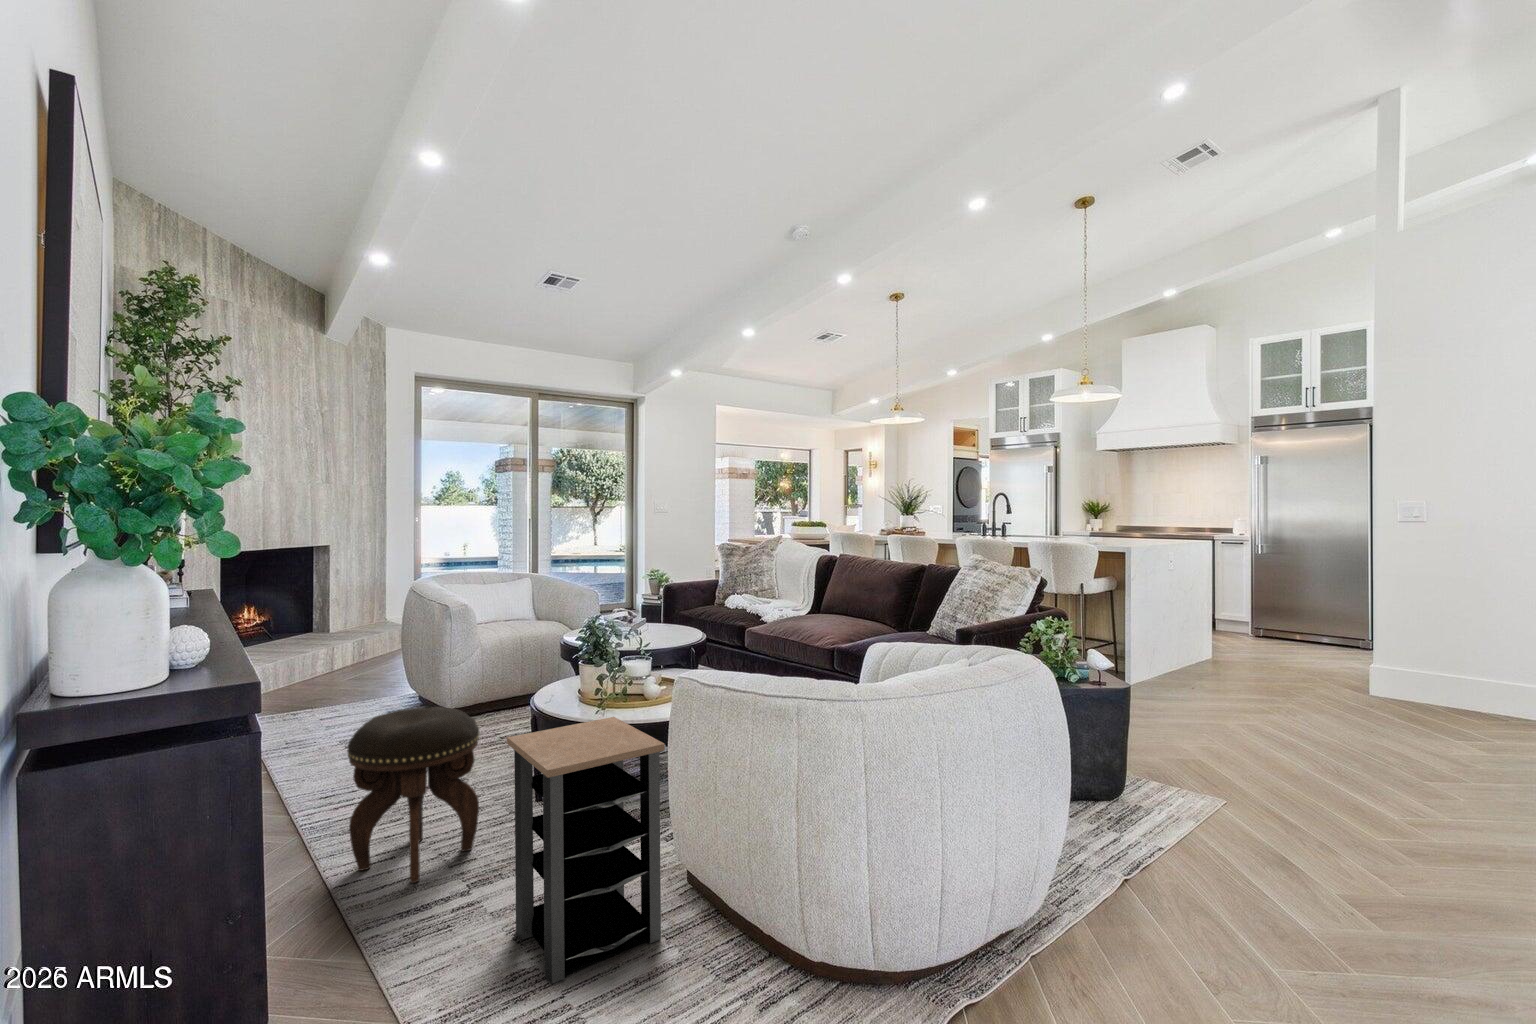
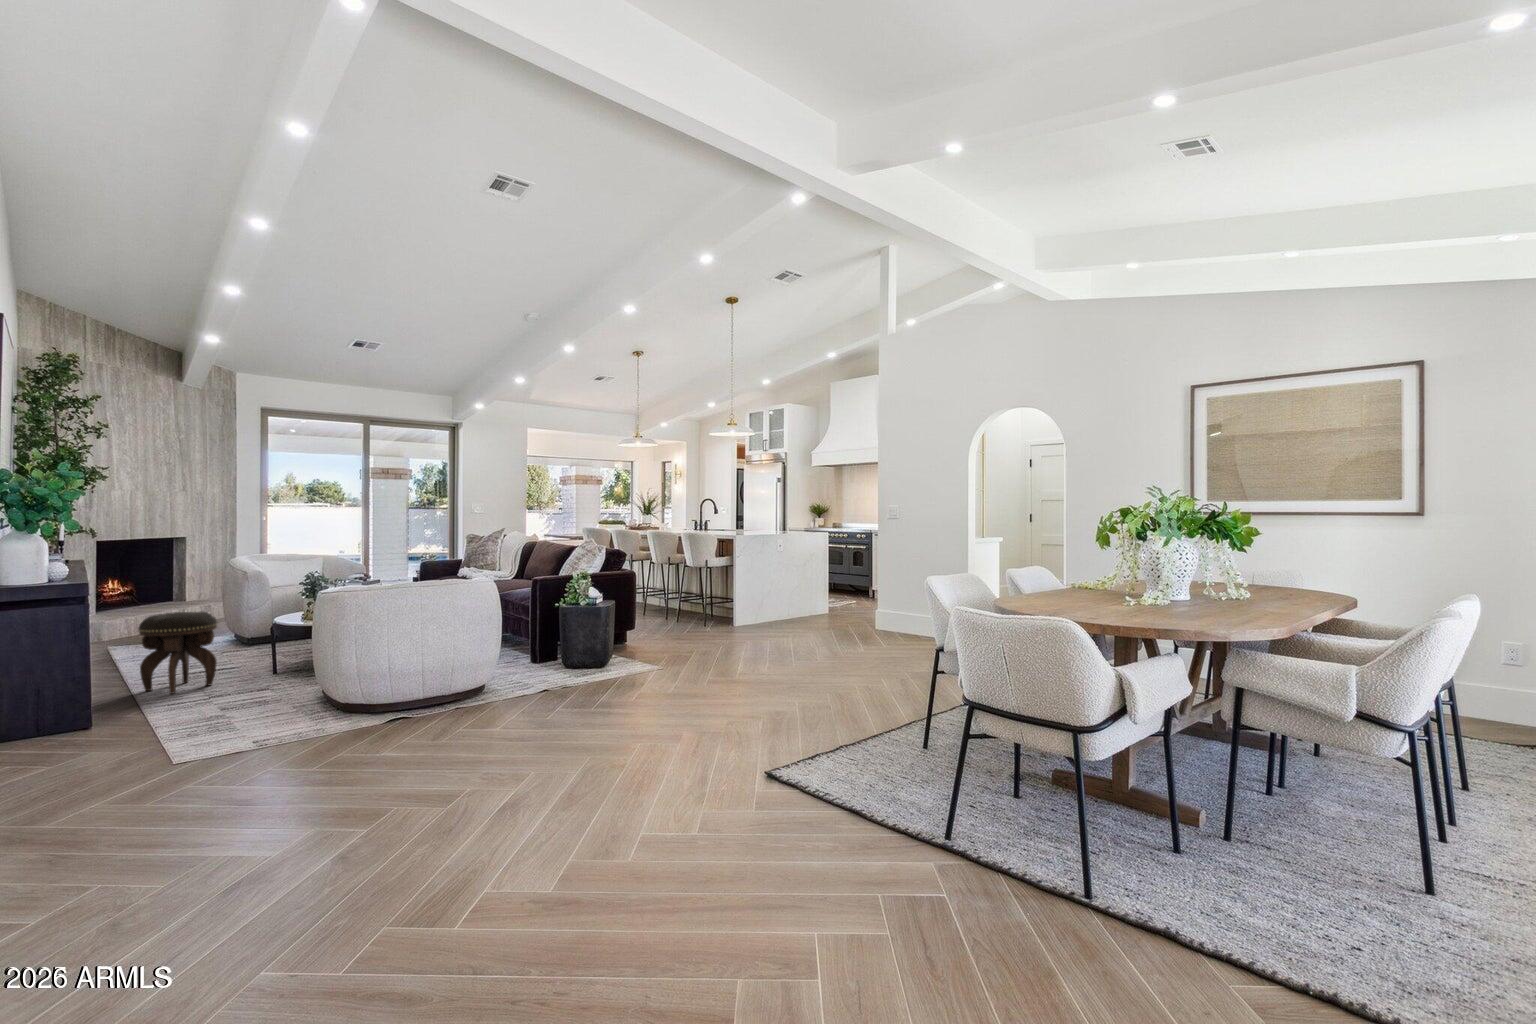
side table: present [507,717,665,984] -> none [209,608,281,714]

